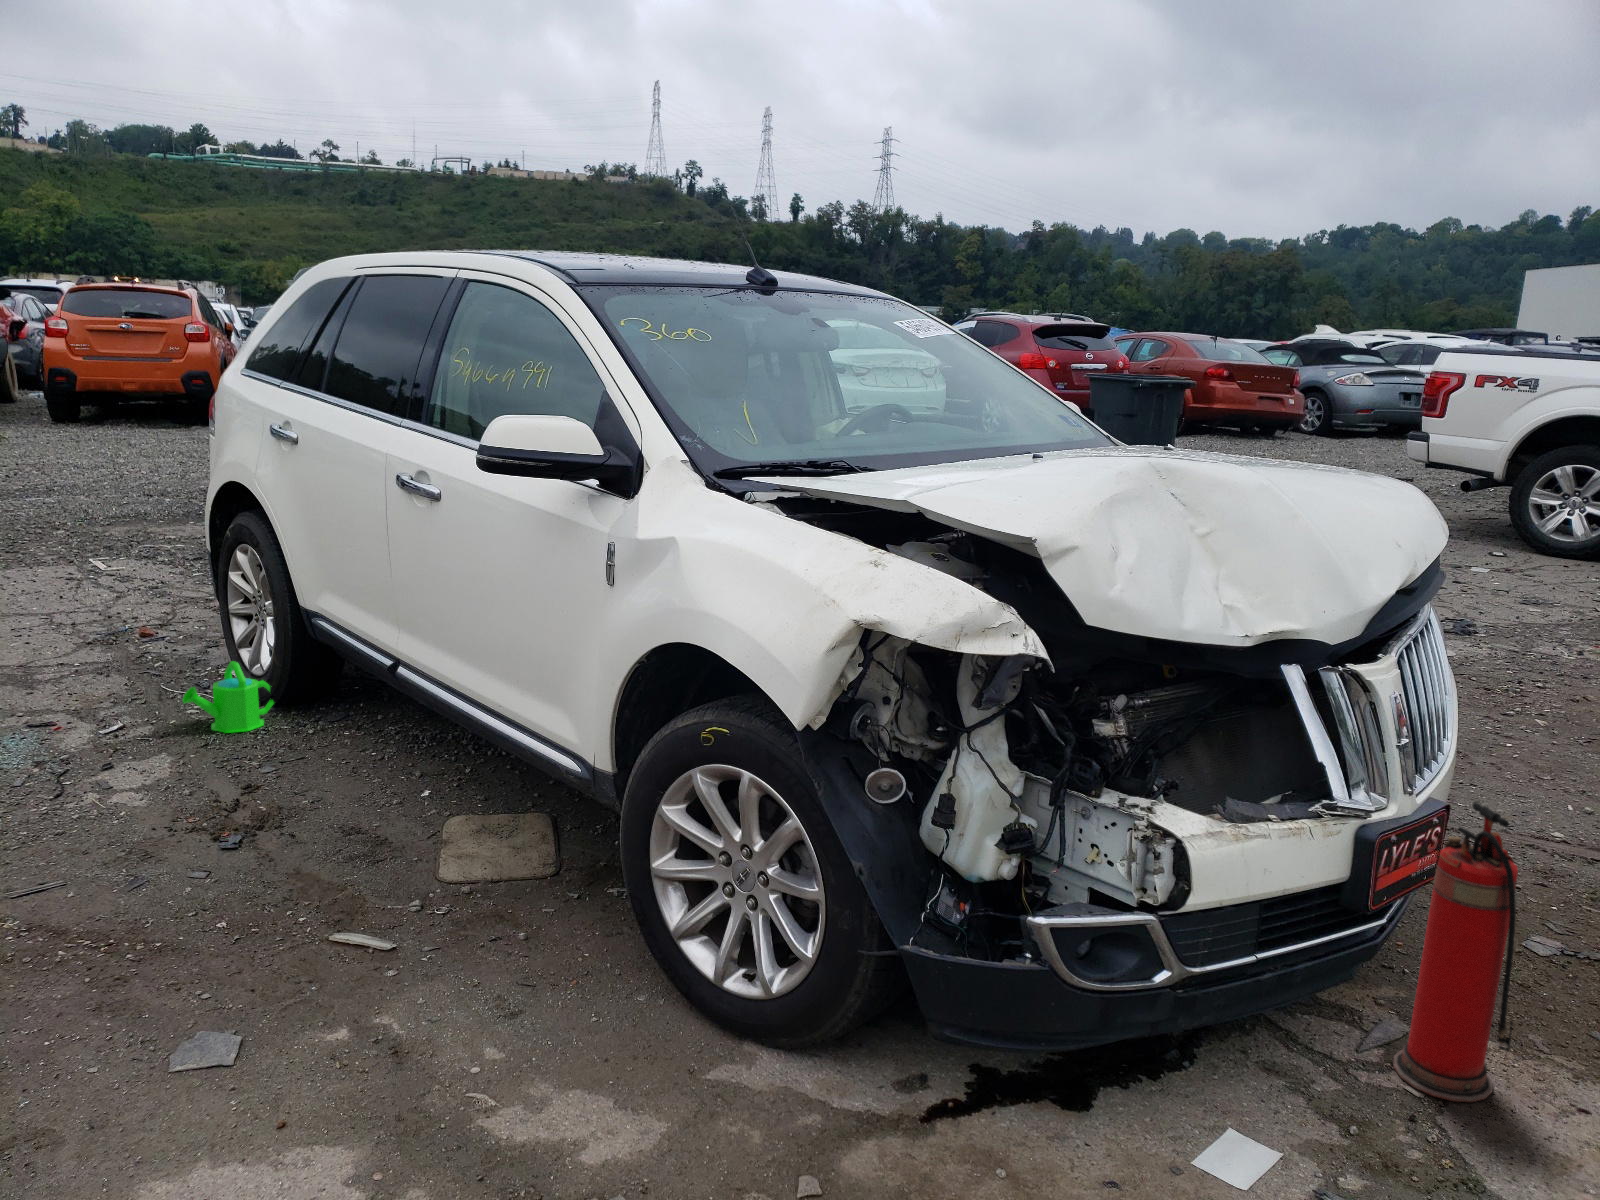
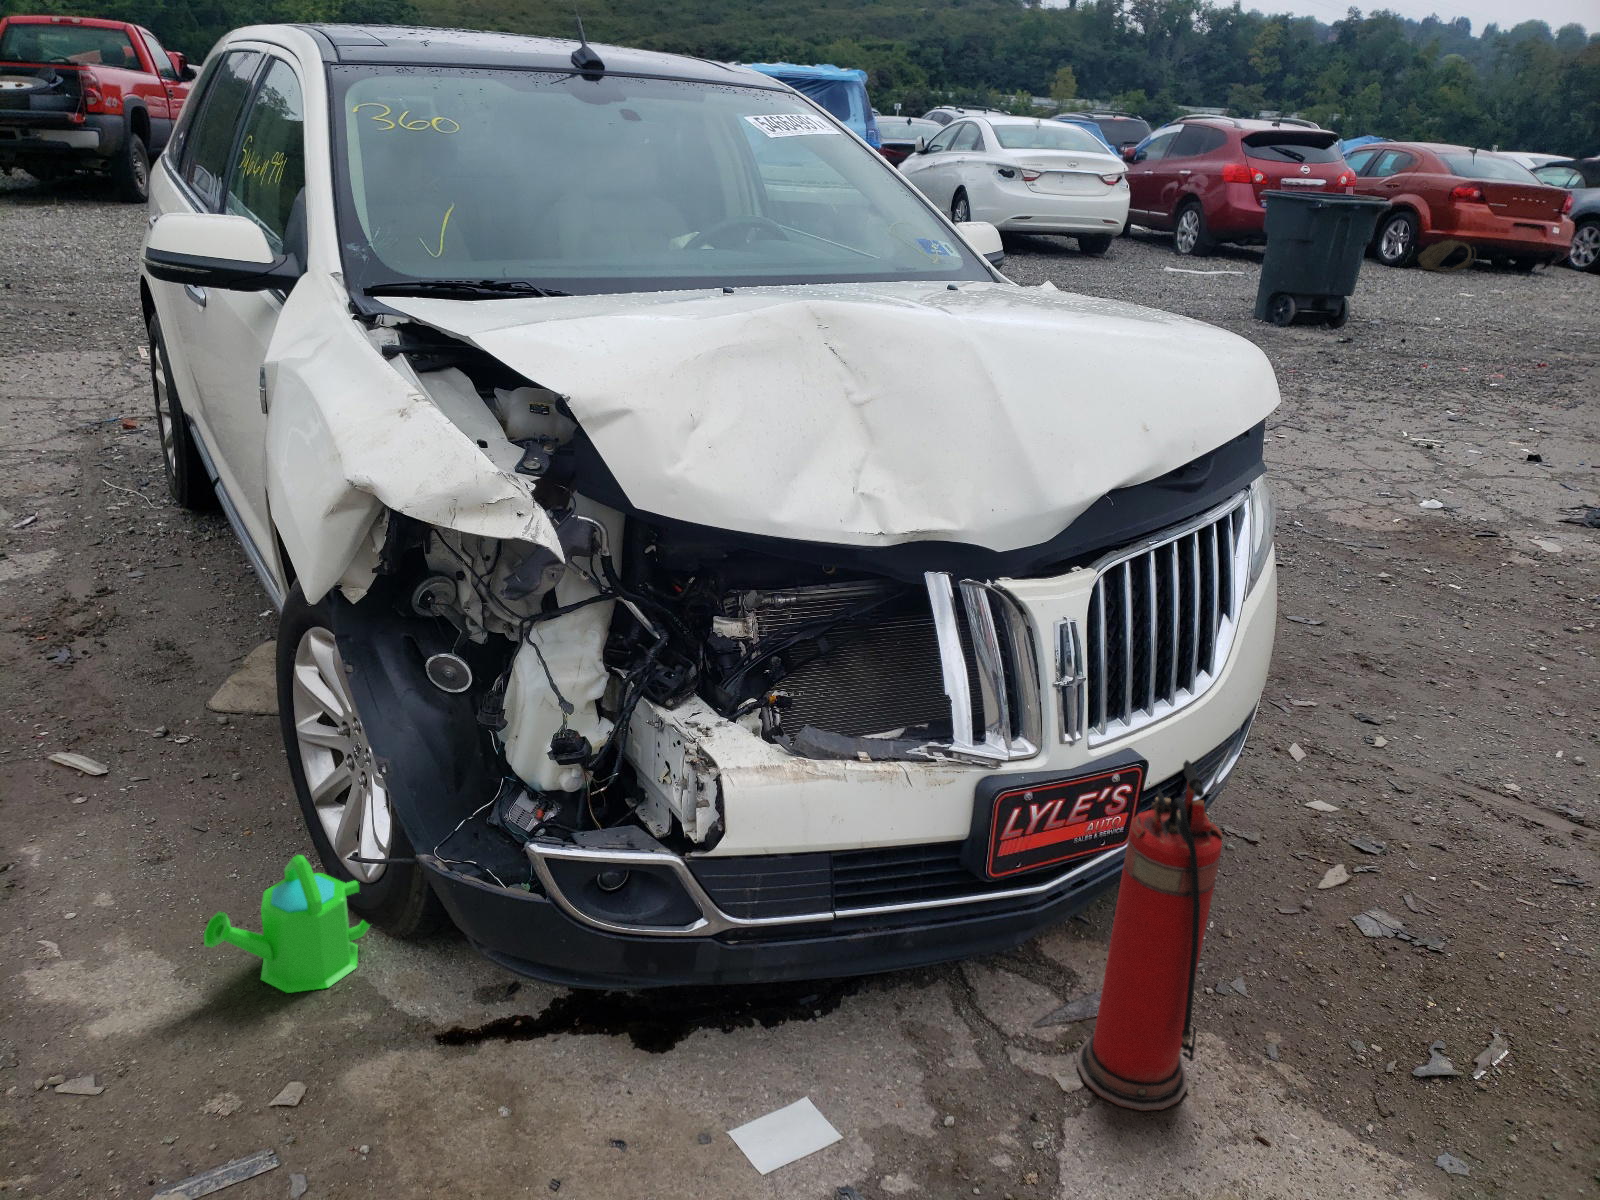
backpack: none [1185,410,1233,441] -> present [1418,240,1476,273]
watering can: present [183,661,274,733] -> present [204,855,370,993]

